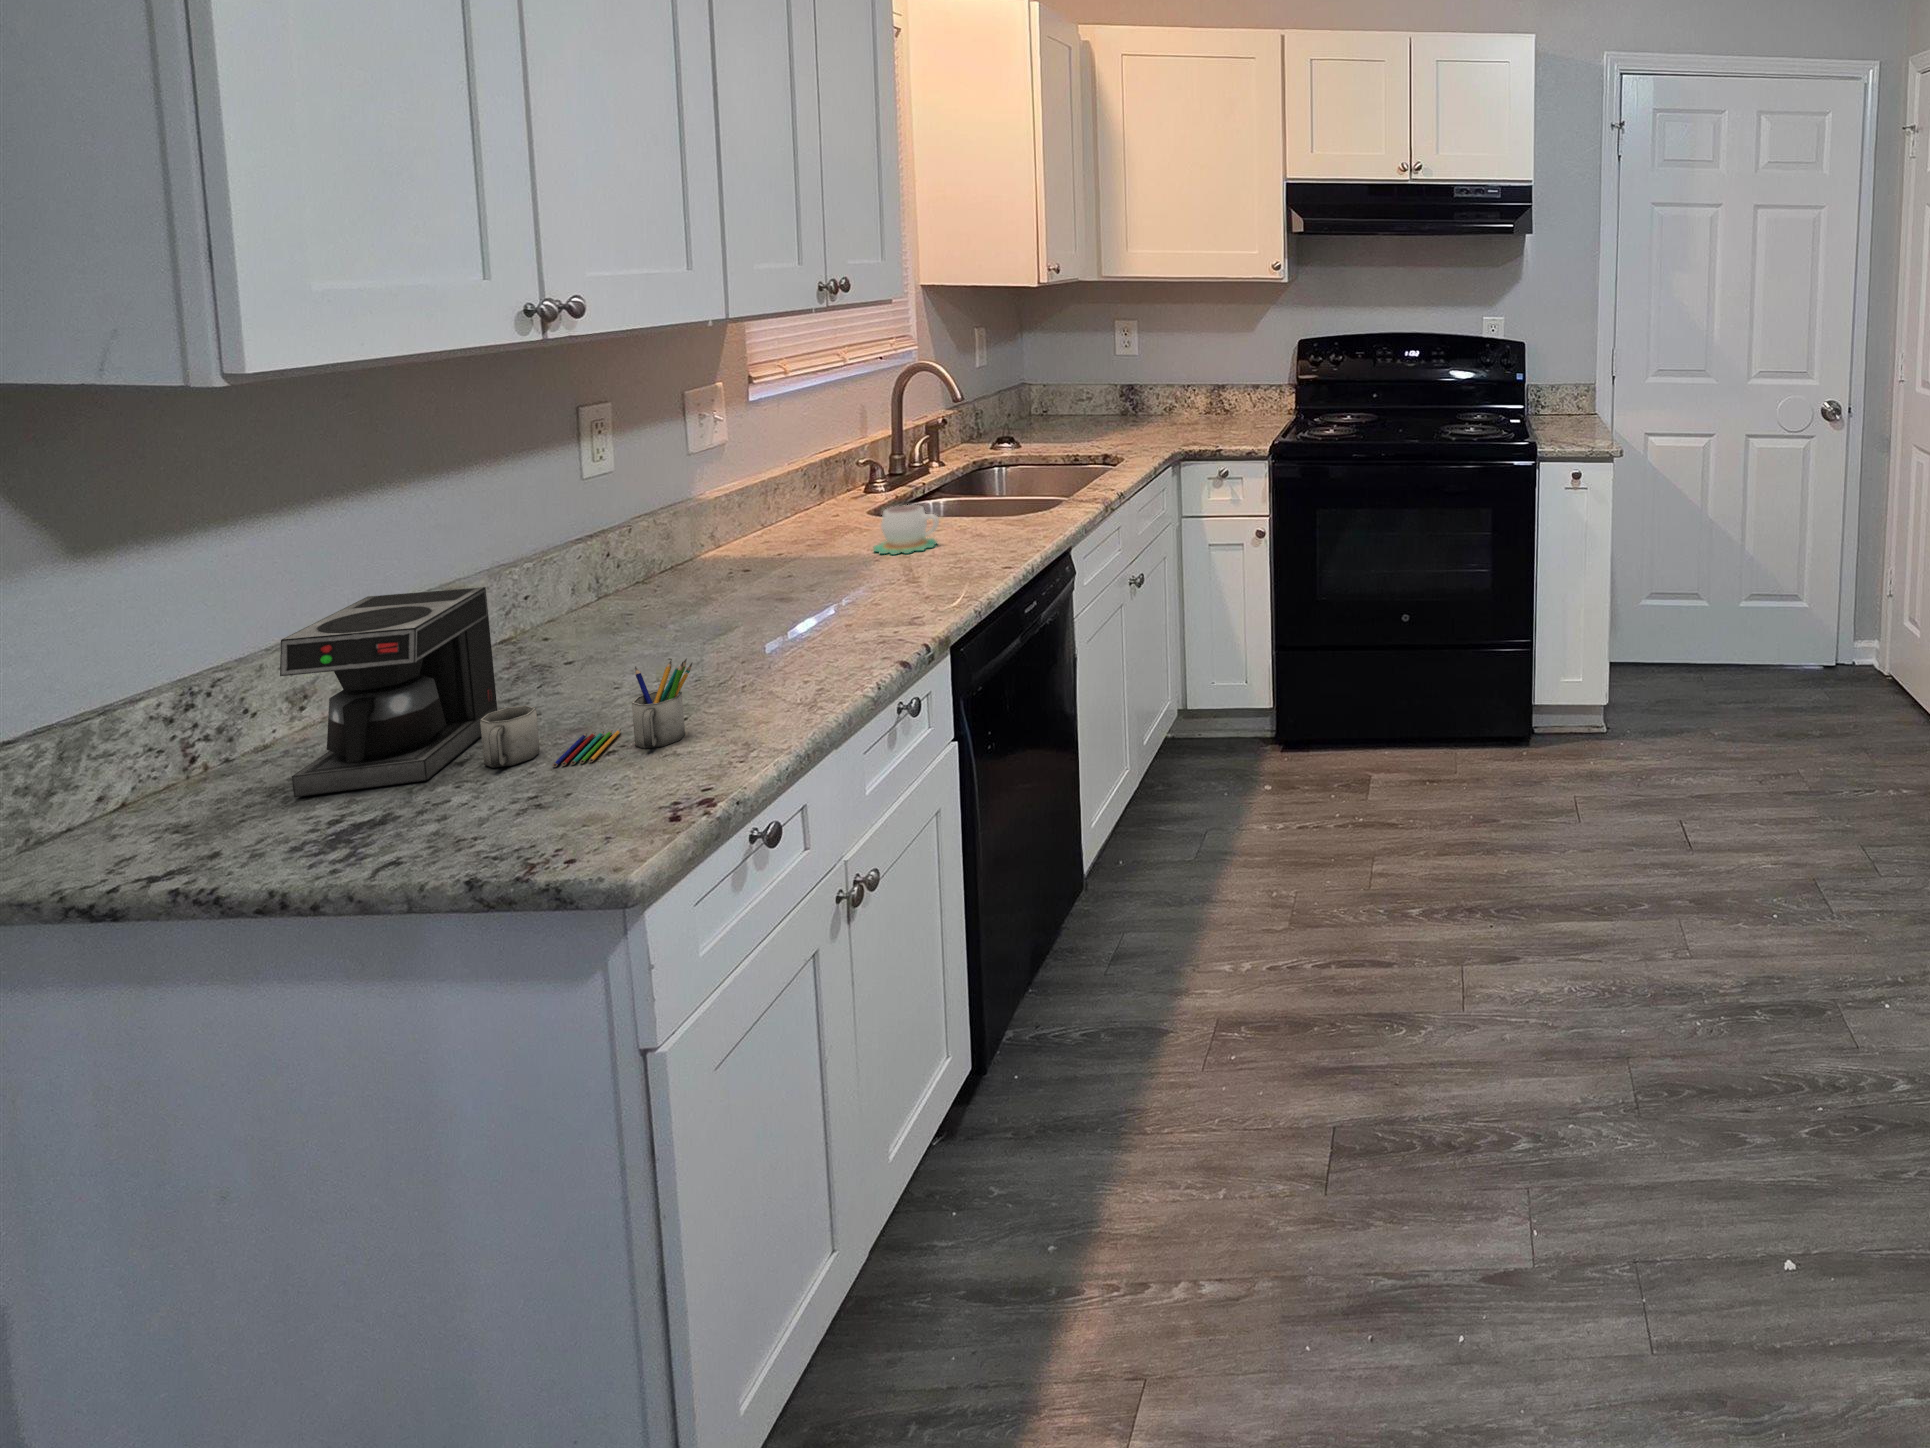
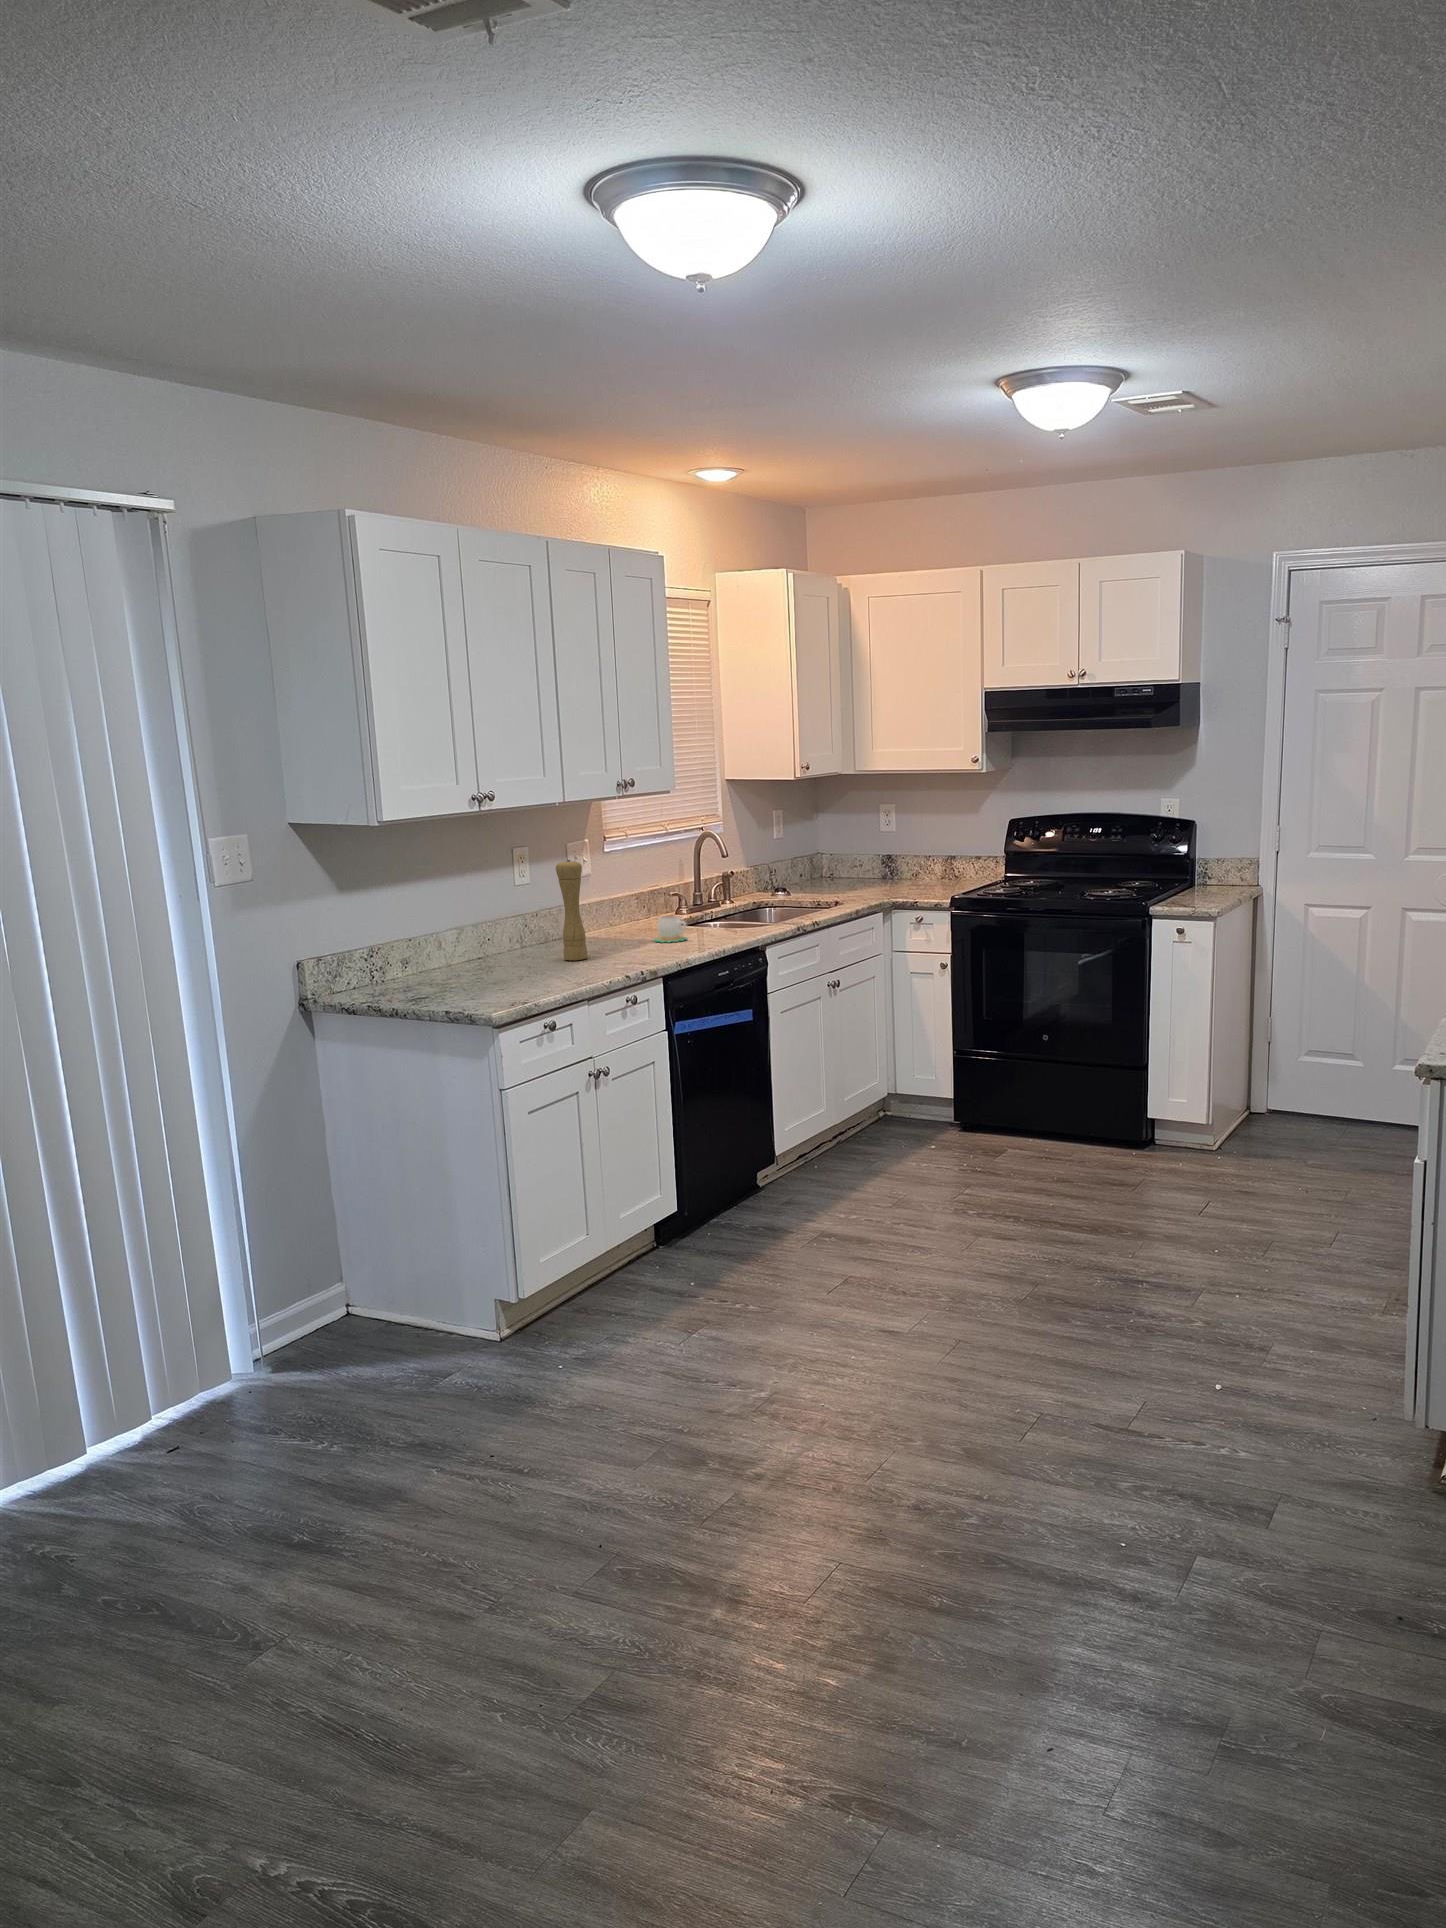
pepper mill: none [703,430,772,622] -> present [556,860,588,960]
coffee maker: present [280,587,692,797] -> none [401,919,529,991]

